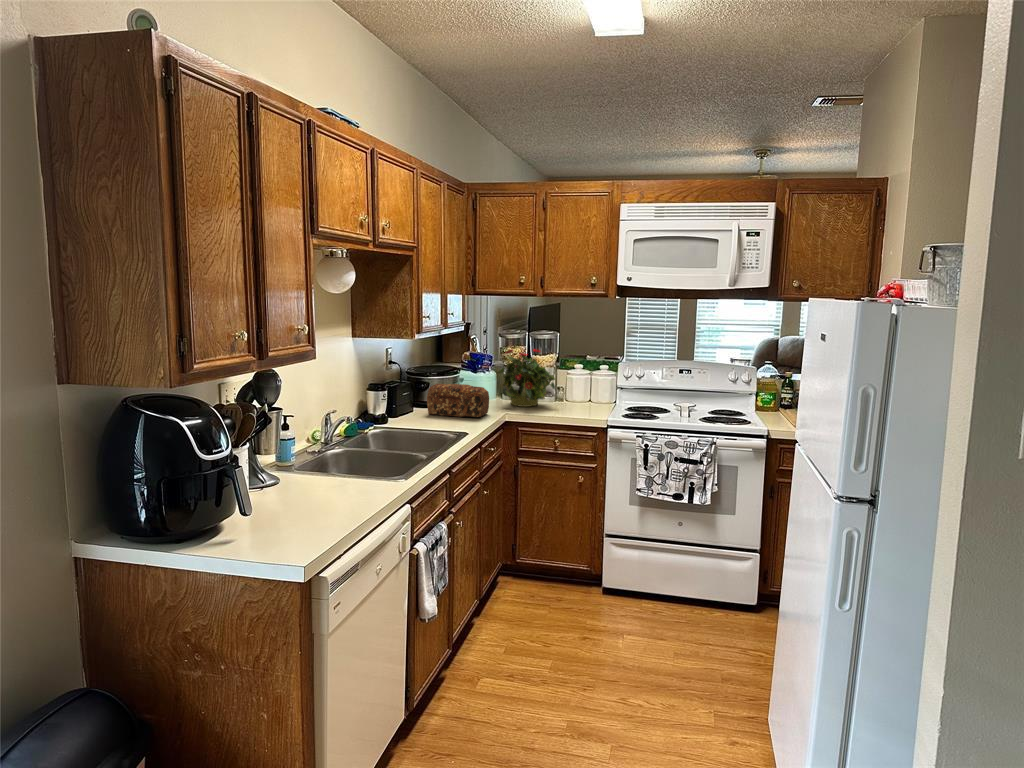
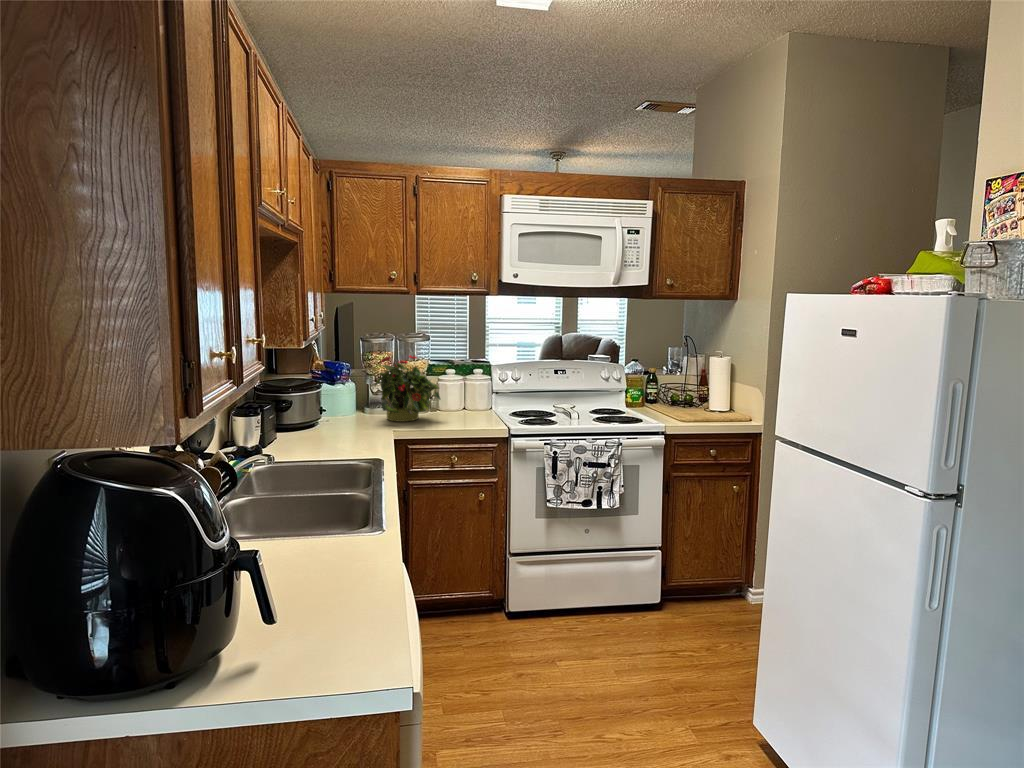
bread loaf: present [427,384,489,417] -> none [304,400,377,440]

